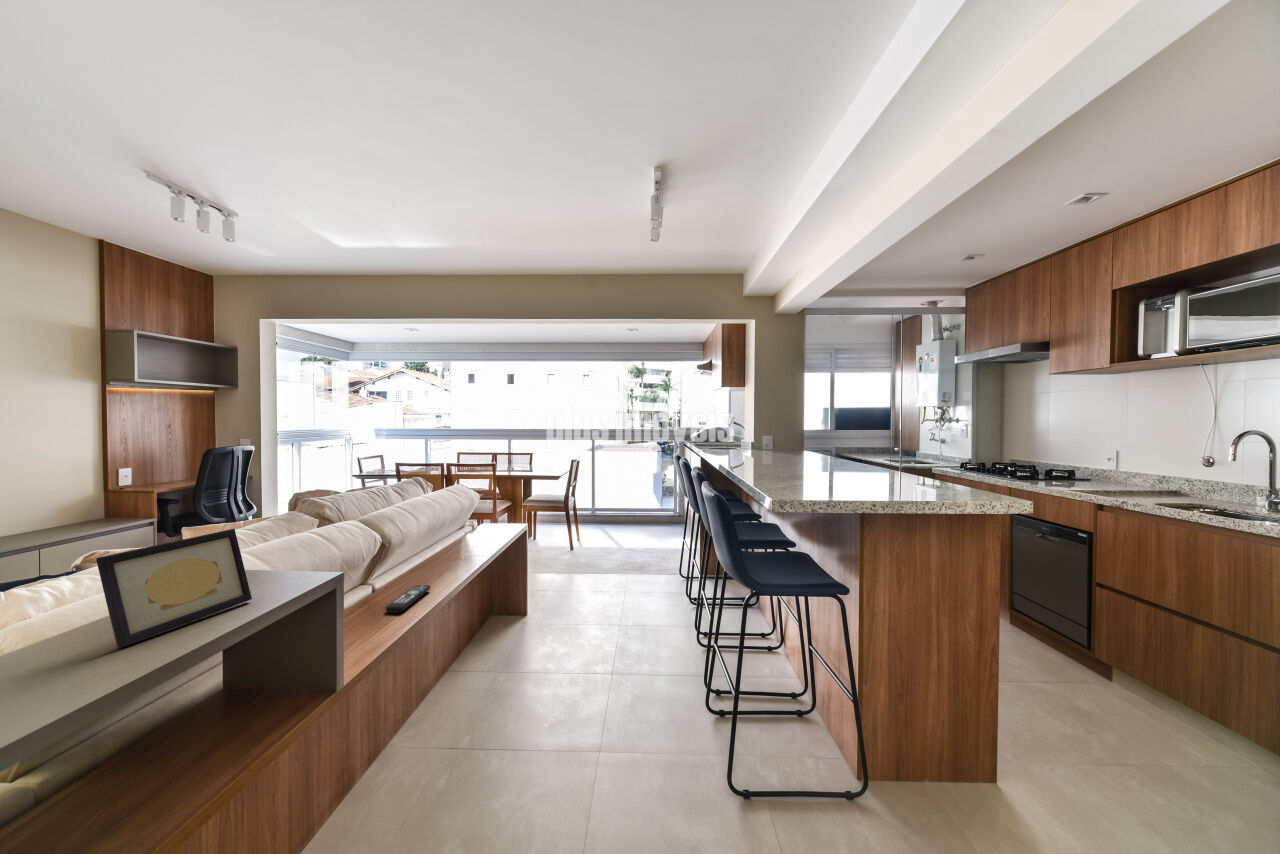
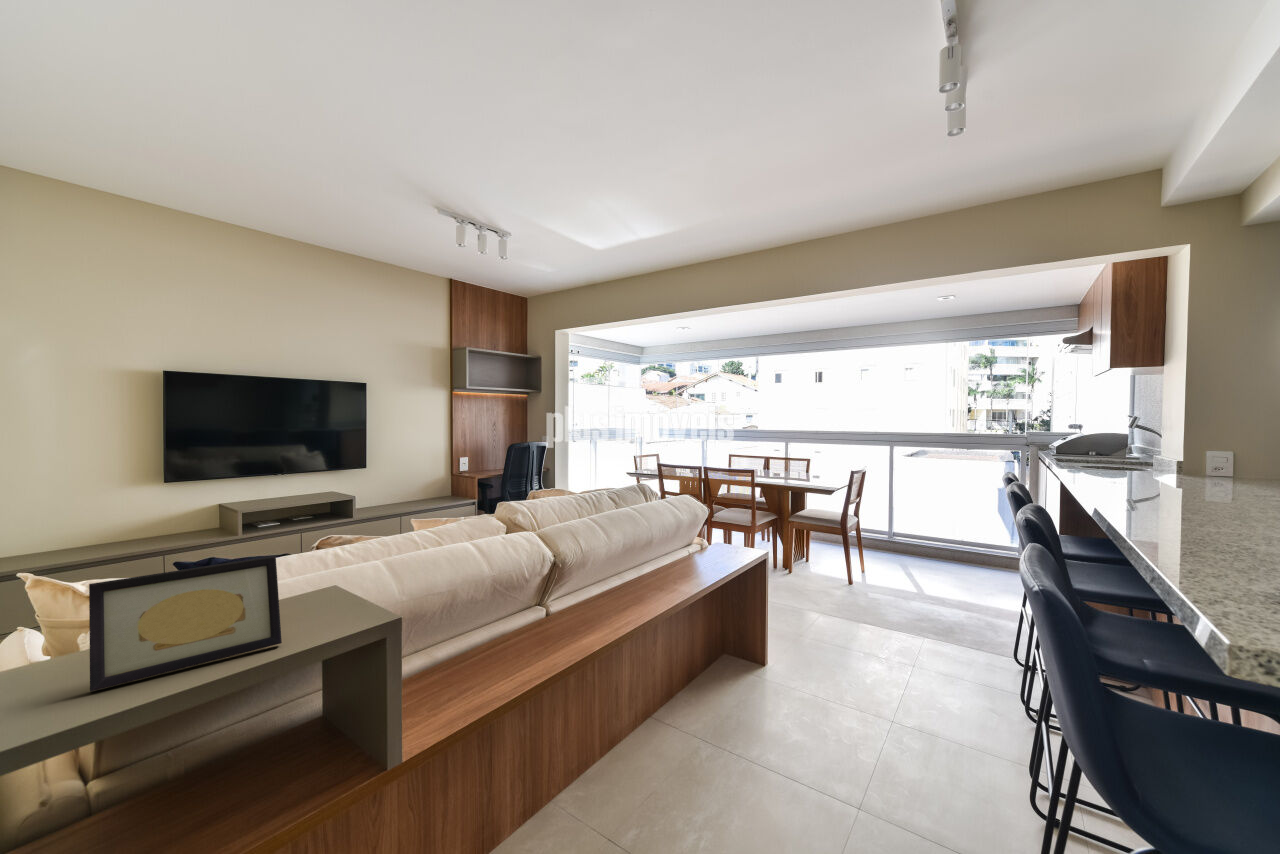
remote control: present [386,585,431,613] -> none [547,617,611,652]

